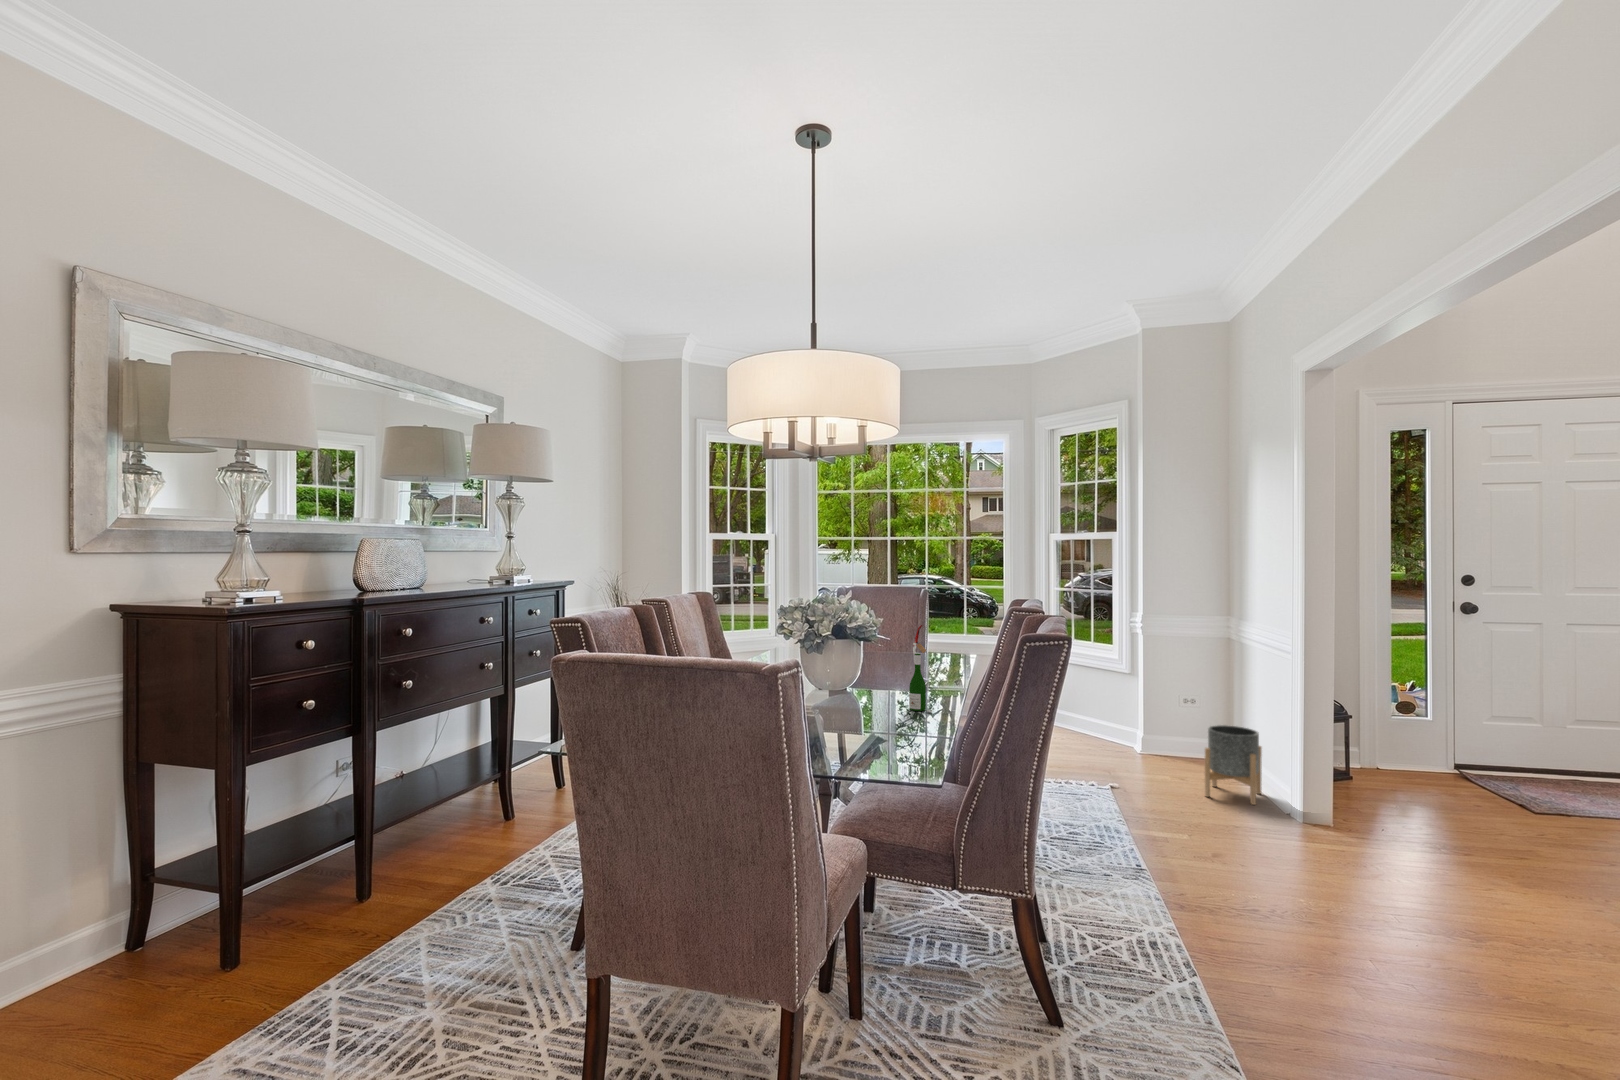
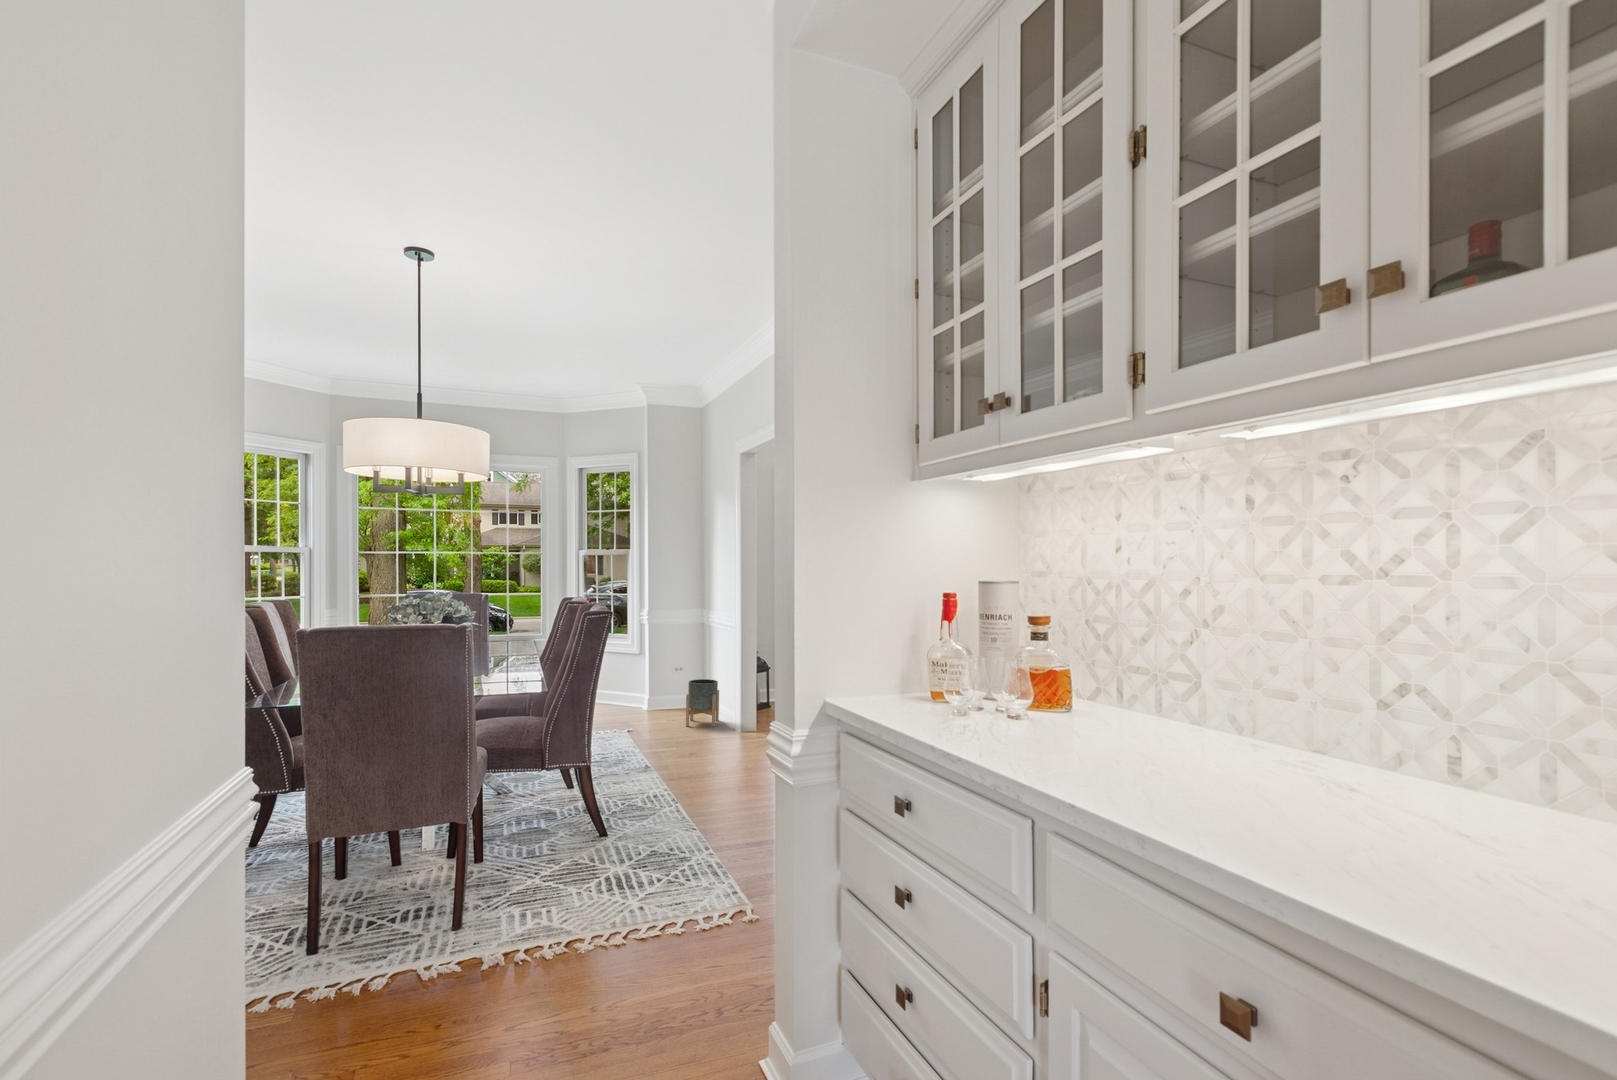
wine bottle: present [909,625,932,712] -> none [500,614,518,673]

